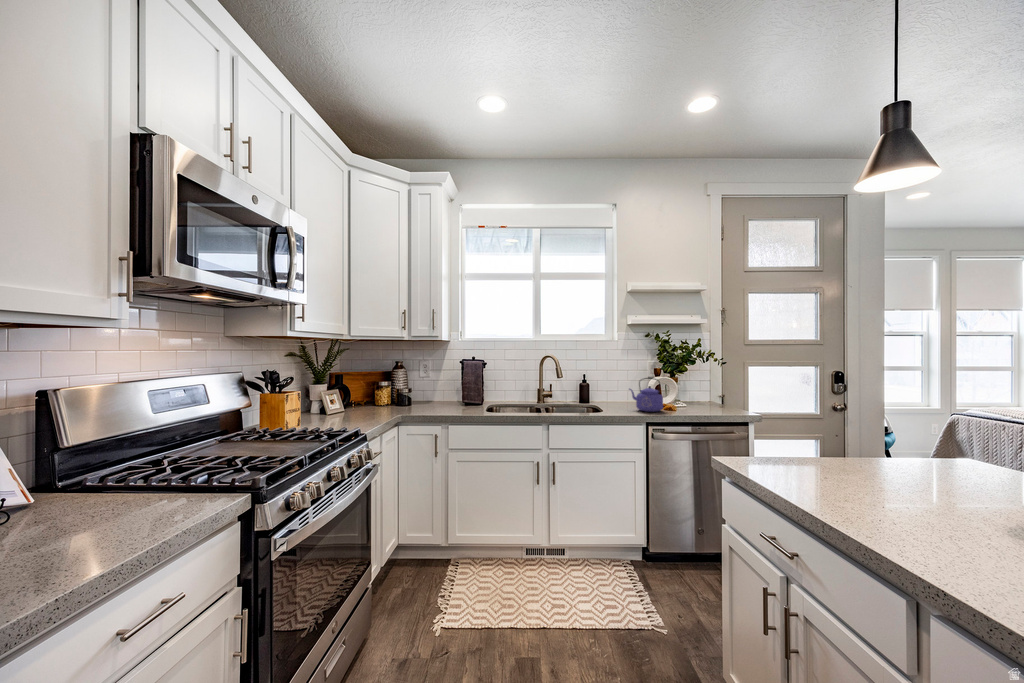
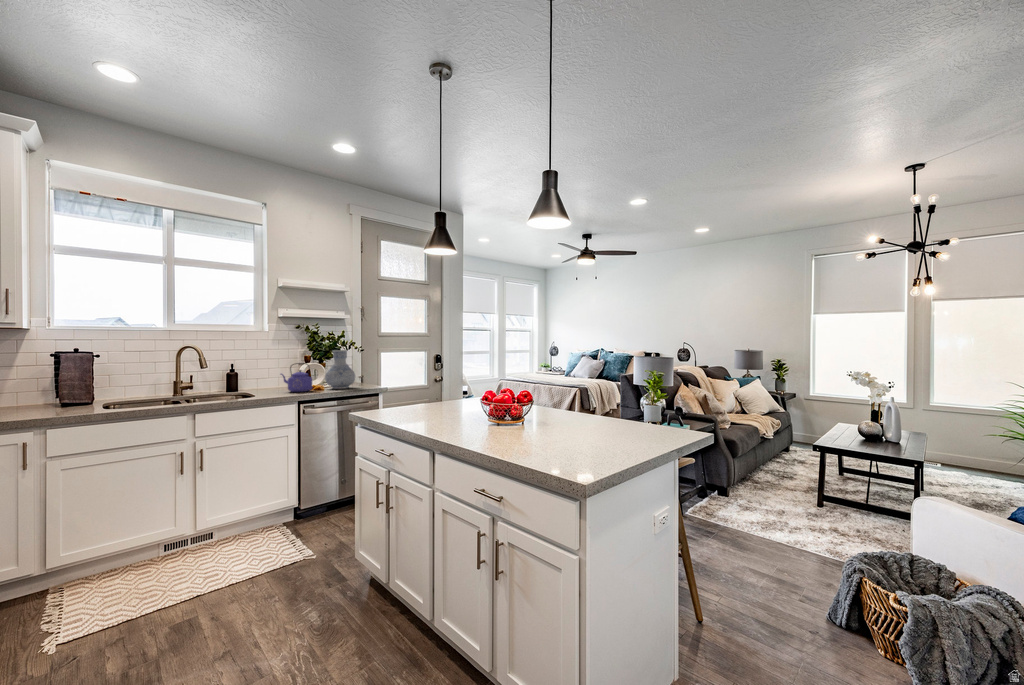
vase: none [678,364,715,412] -> present [325,350,355,389]

